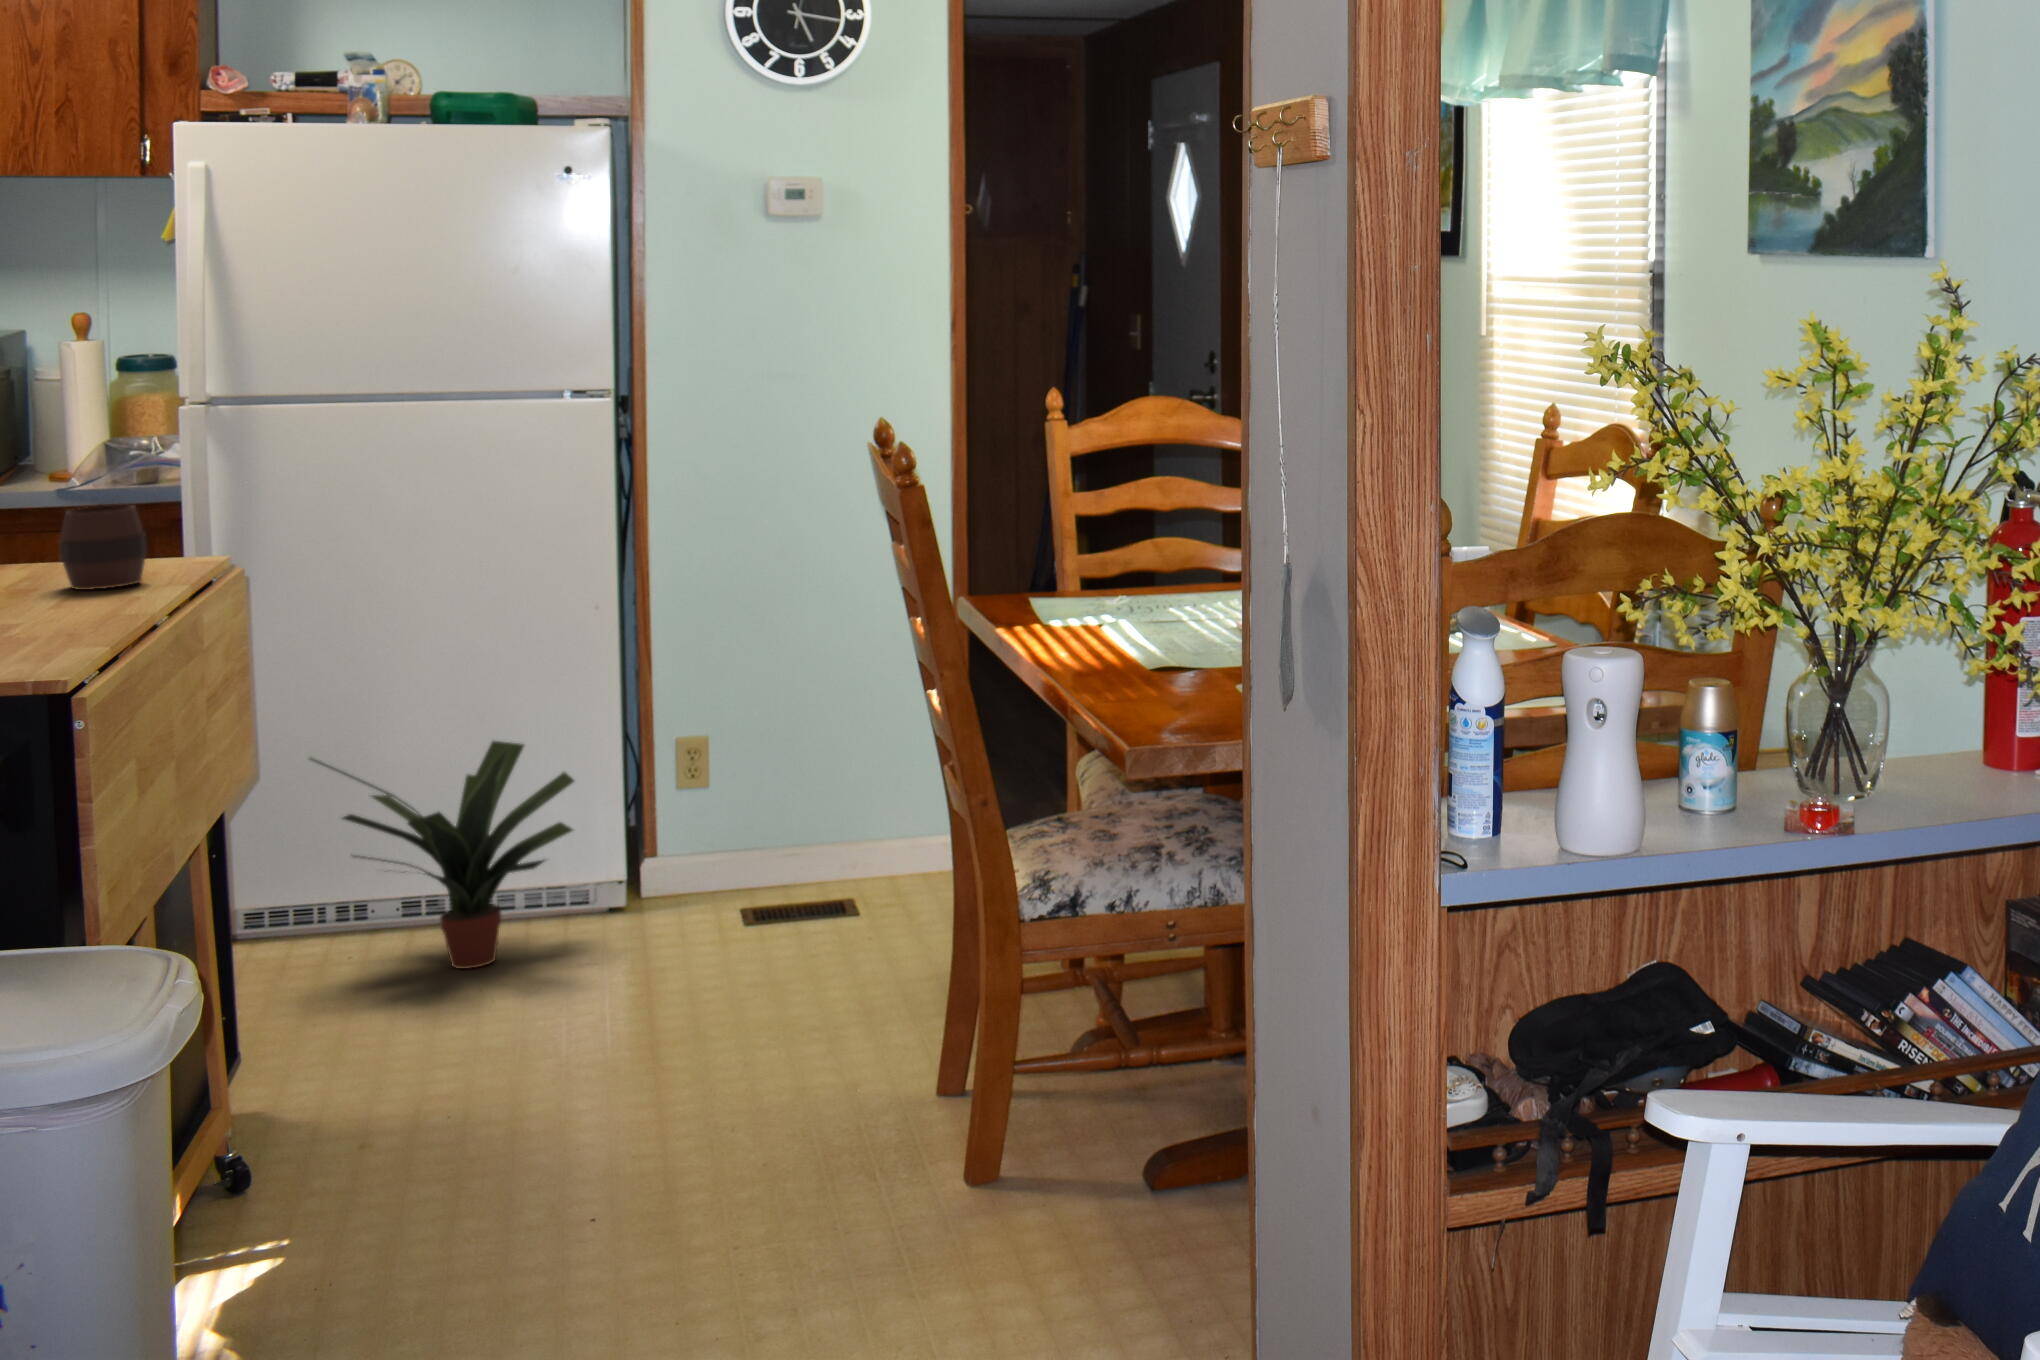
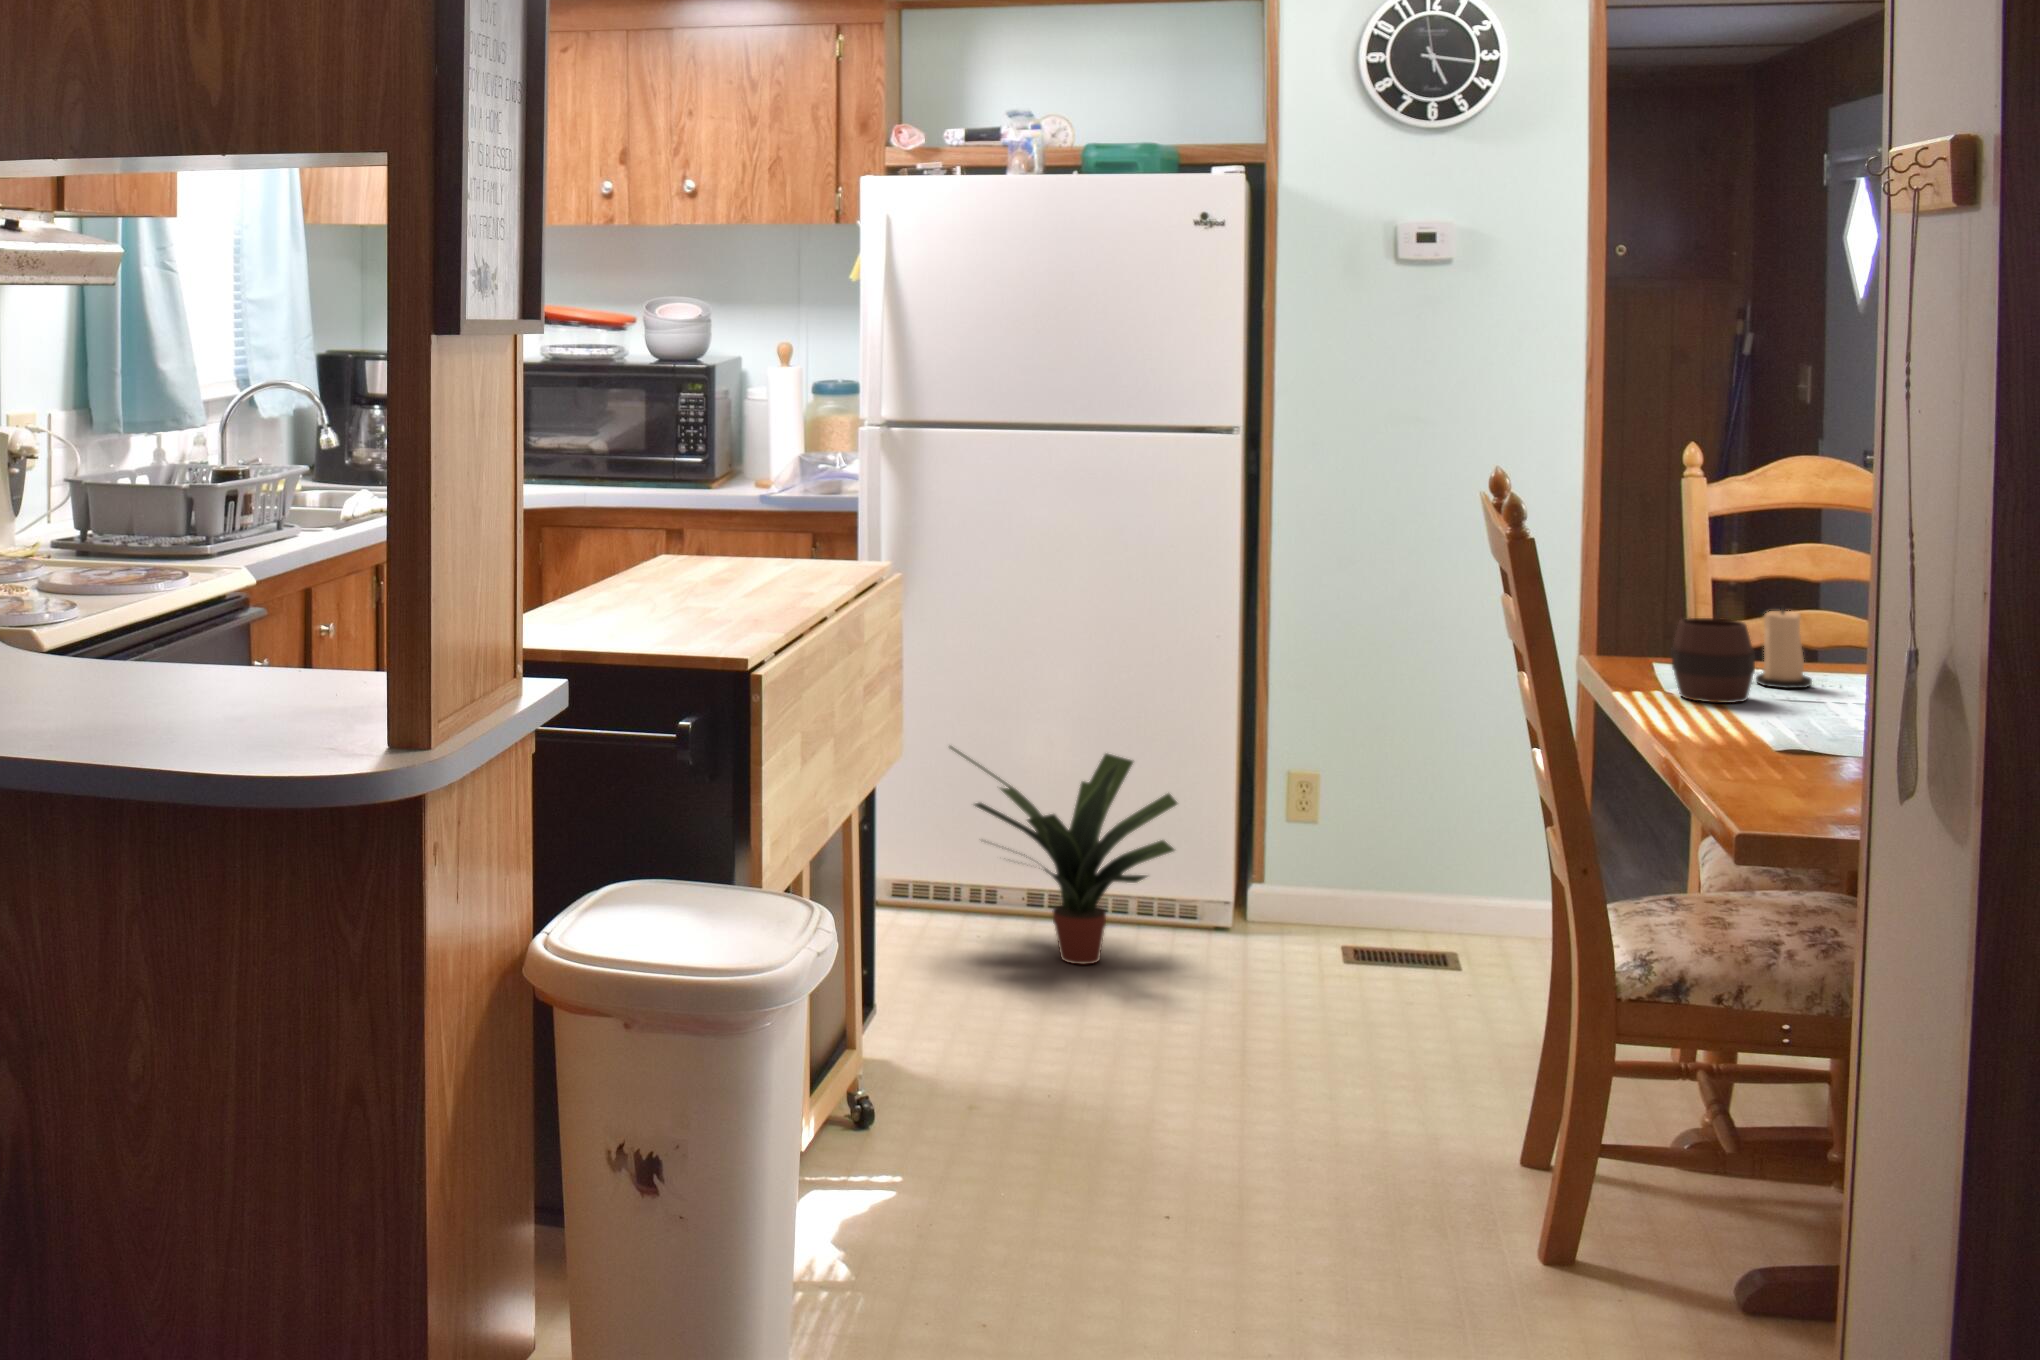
cup: present [59,505,147,590] -> present [1672,618,1755,703]
candle: none [1096,518,1139,590] -> present [1756,607,1812,688]

